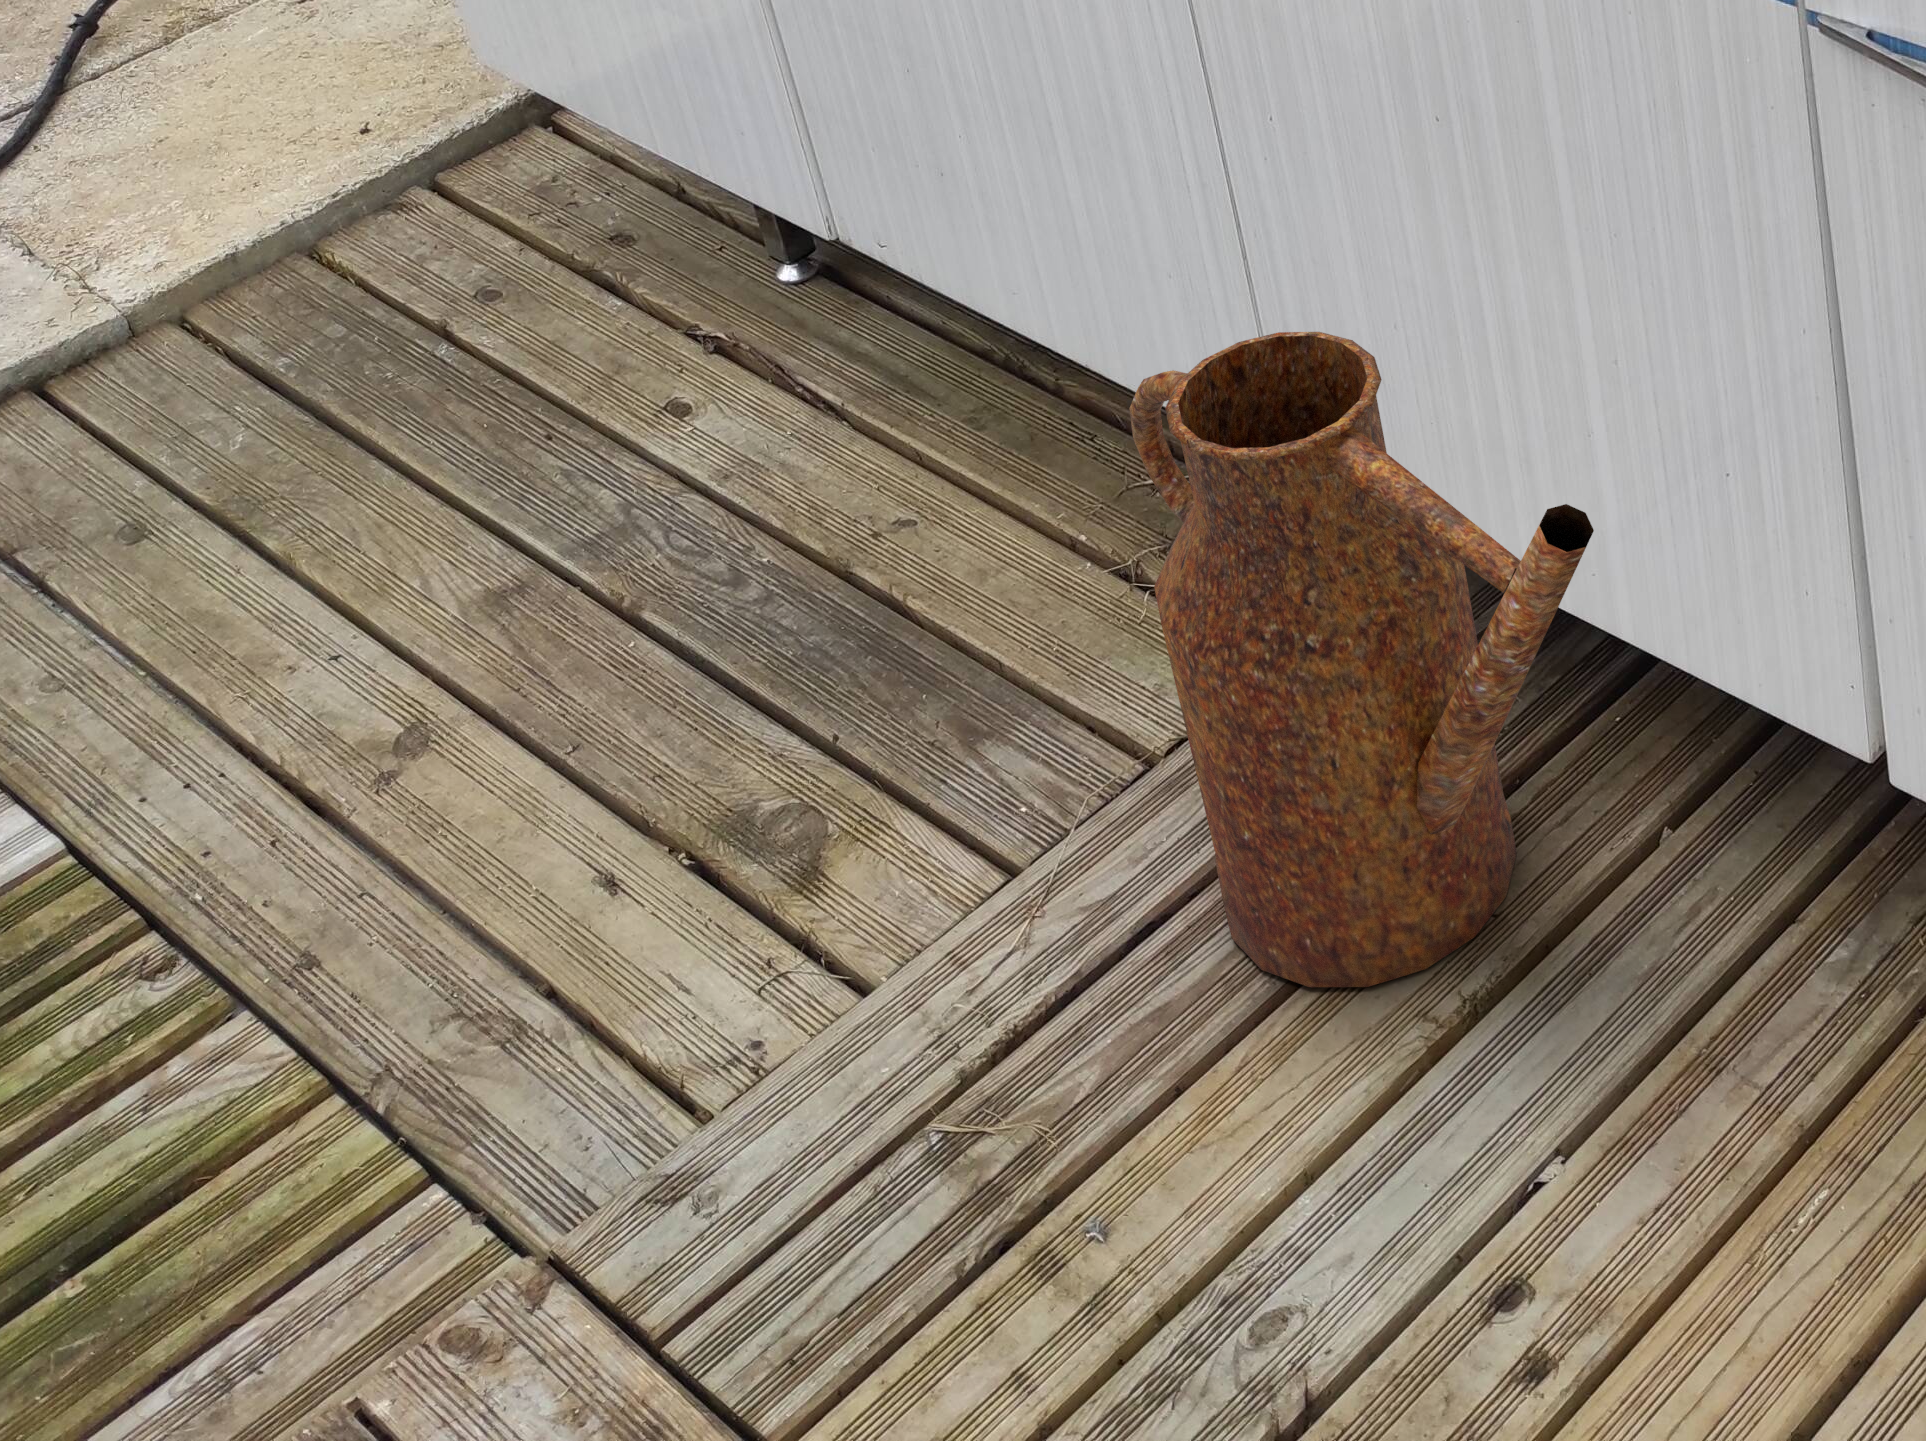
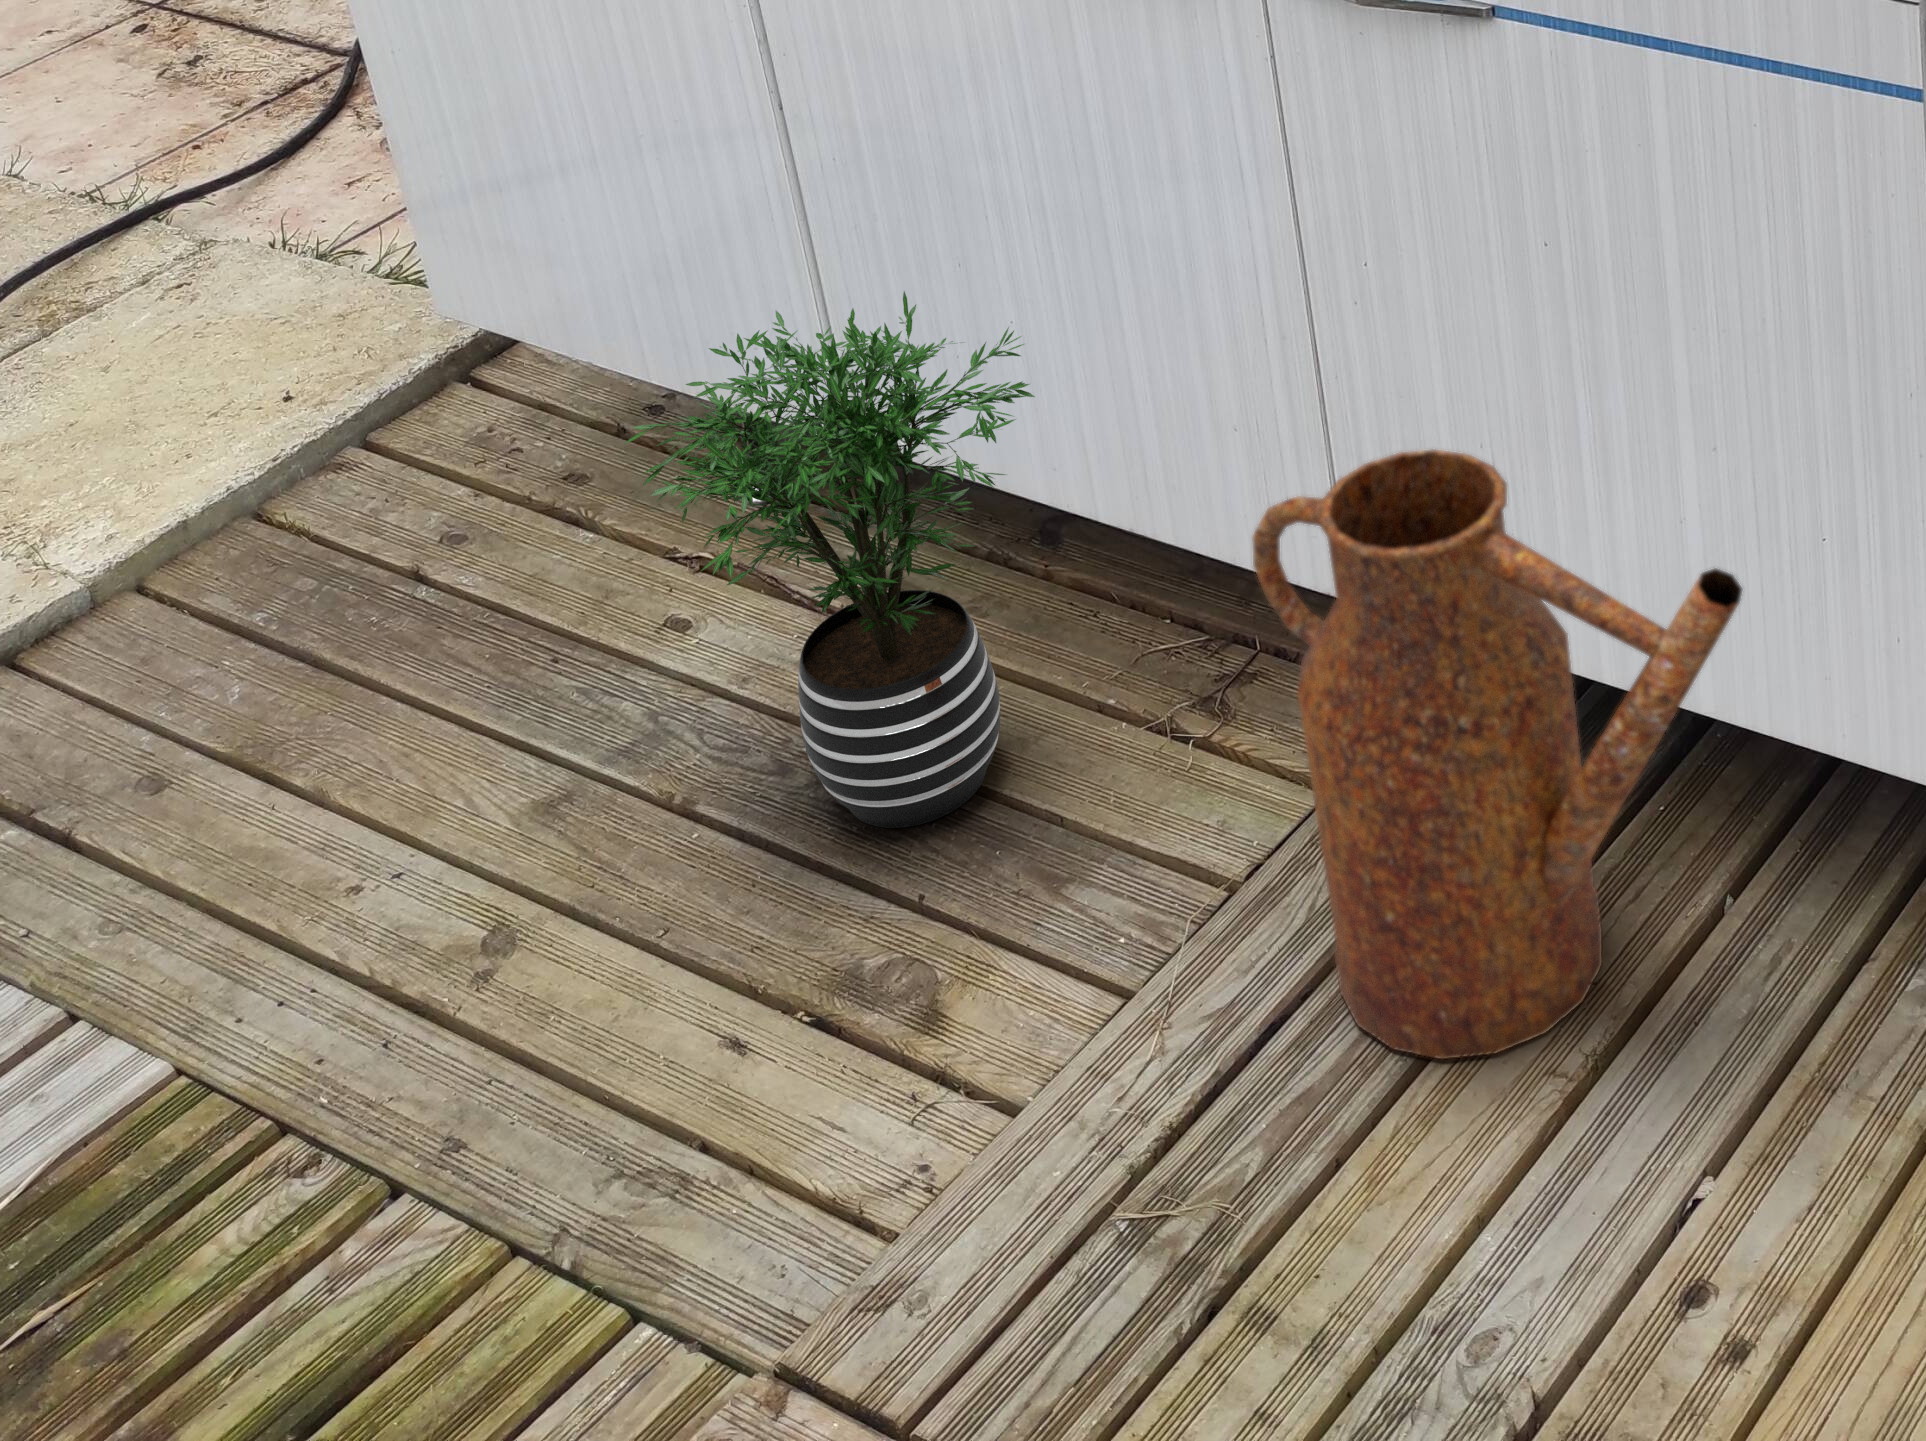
potted plant: none [522,96,970,664] -> present [625,291,1035,828]

